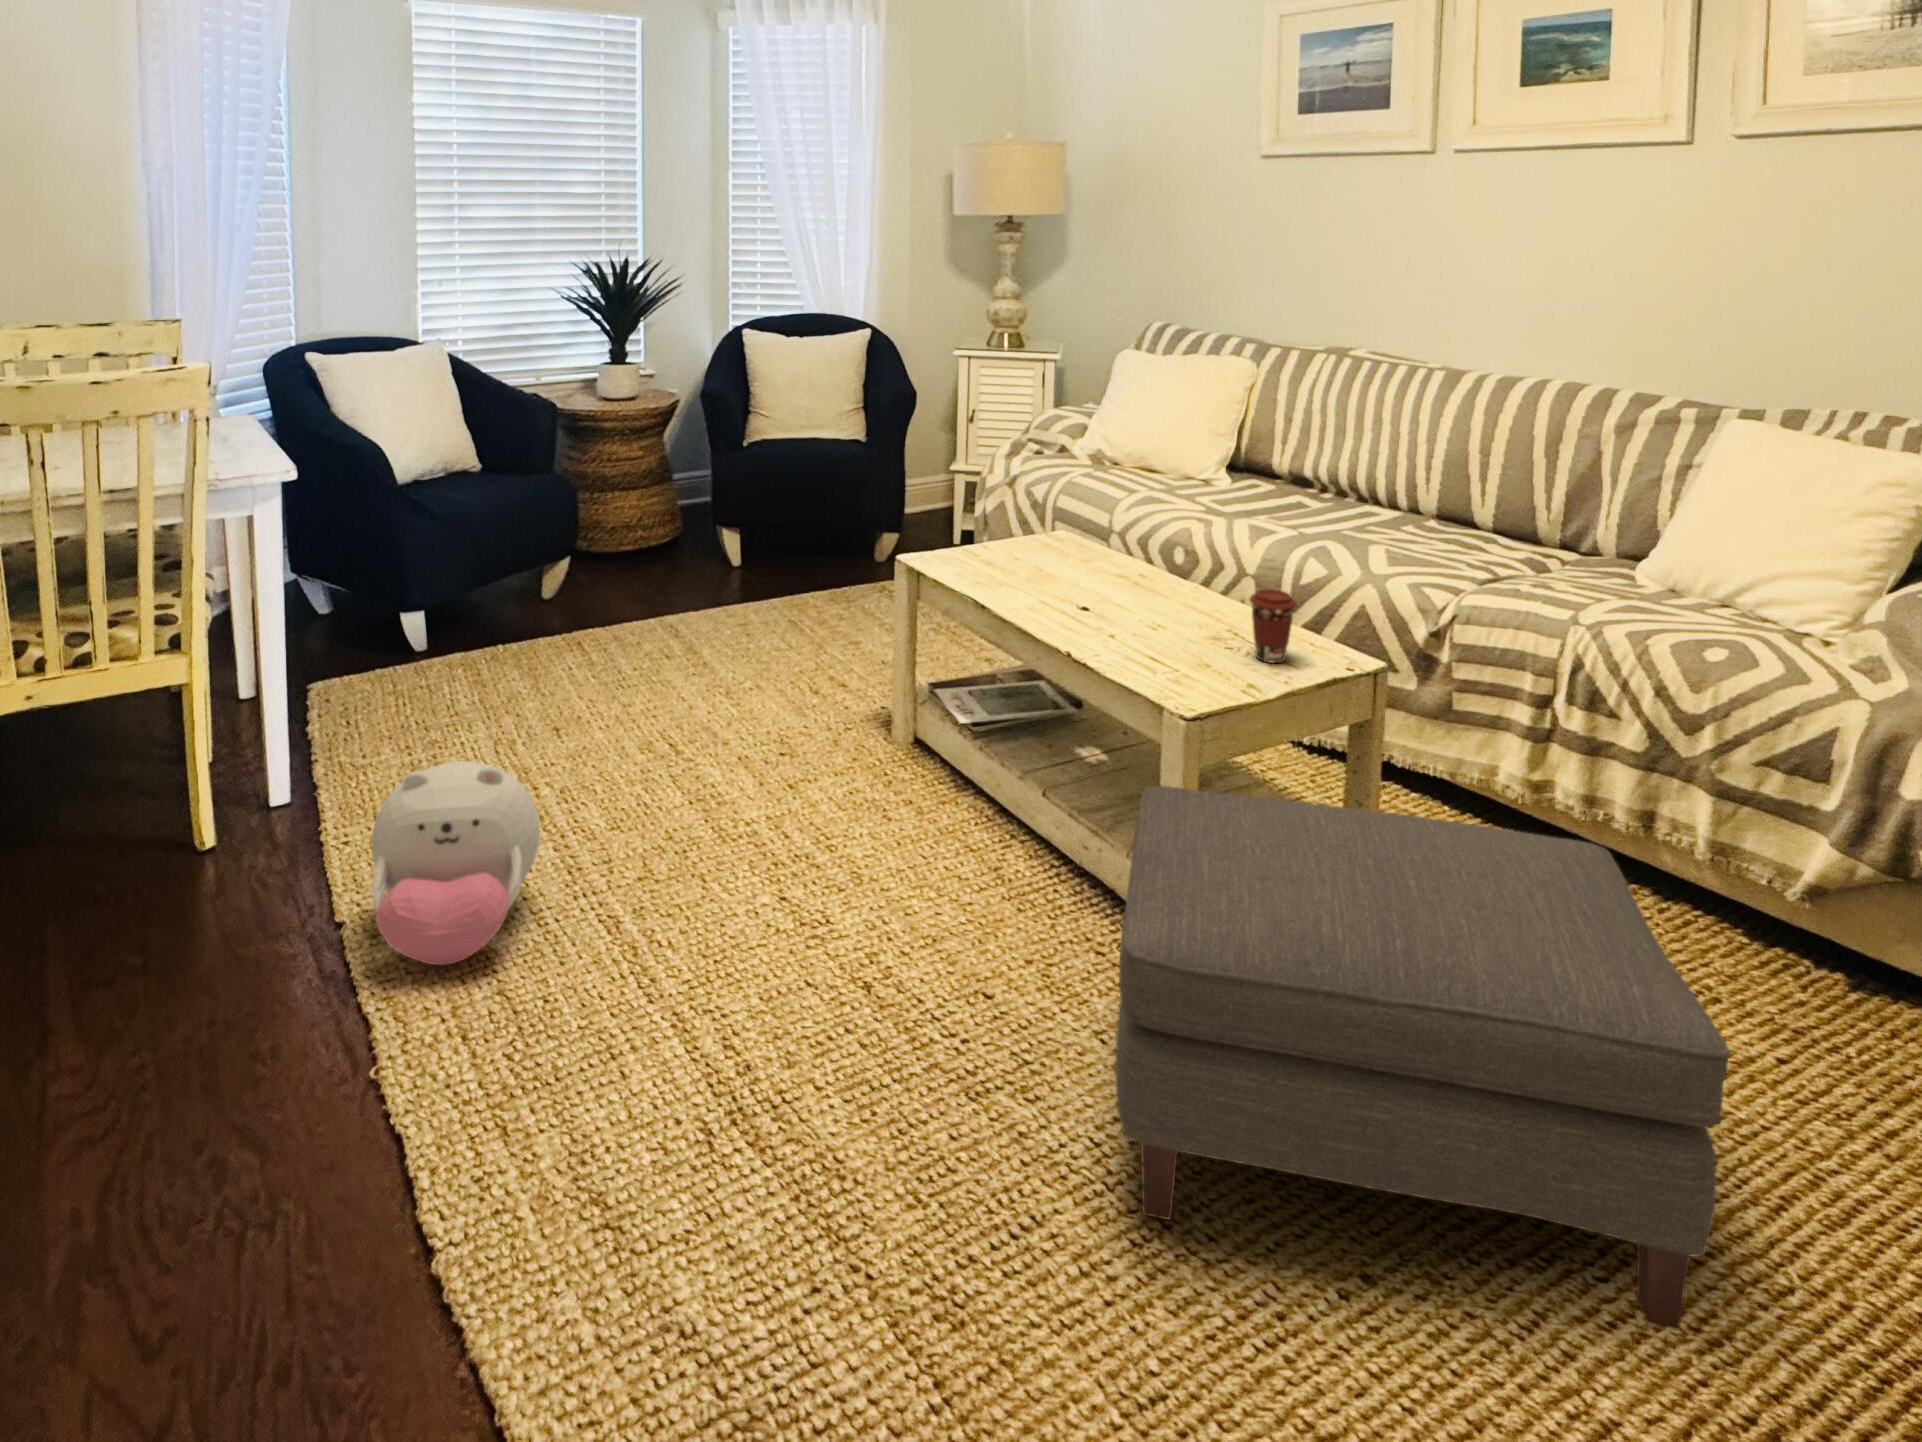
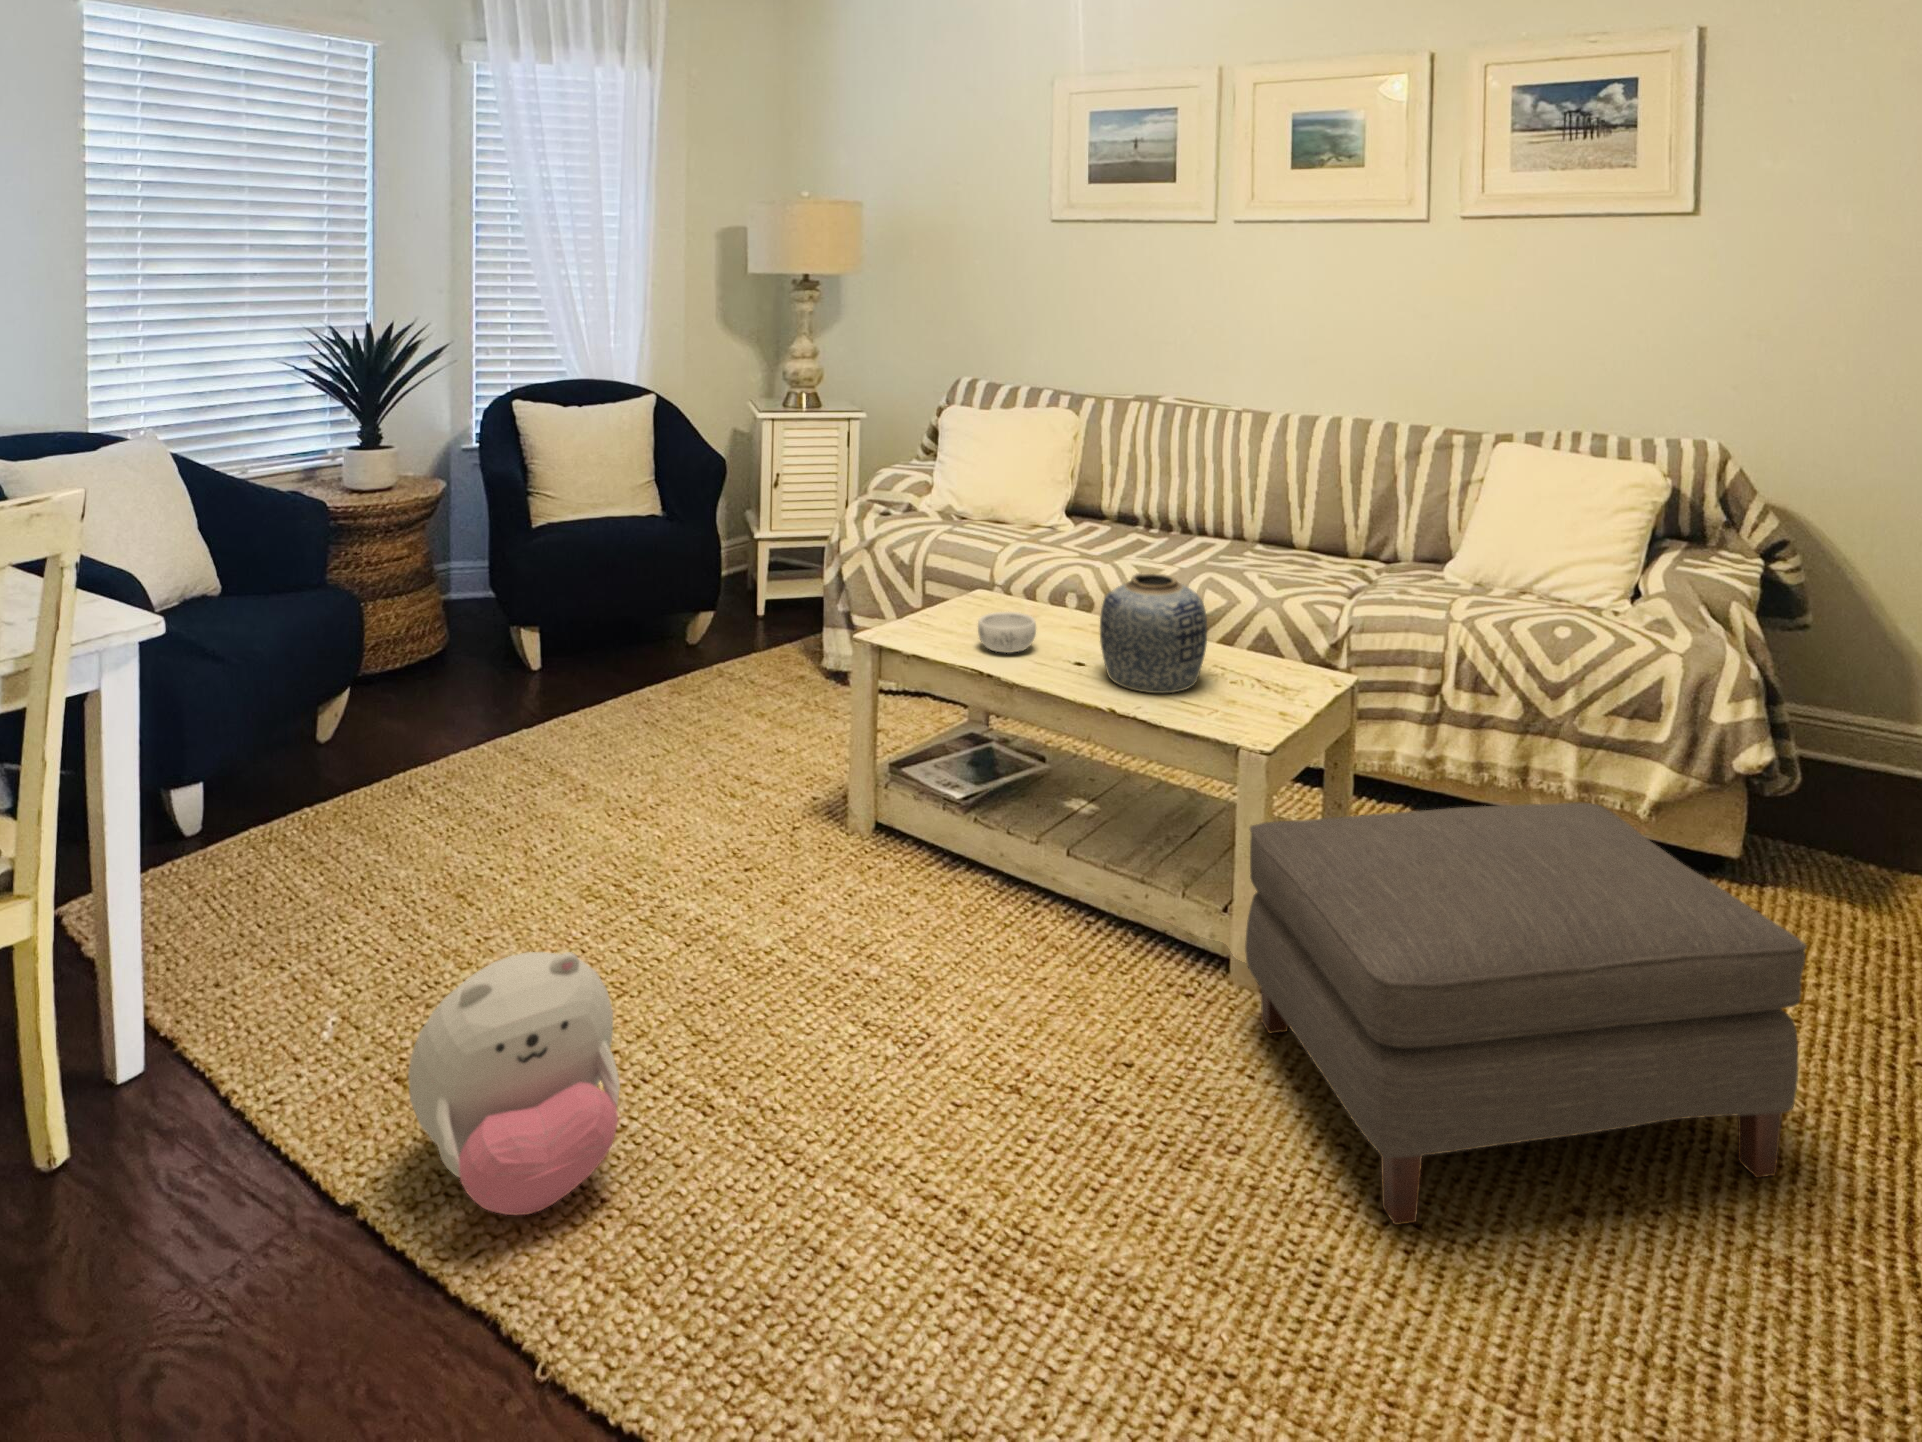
vase: none [1090,519,1204,646] -> present [1100,573,1207,693]
decorative bowl: none [1000,548,1059,588] -> present [978,612,1036,653]
coffee cup: present [1250,589,1297,663] -> none [1254,625,1297,692]

